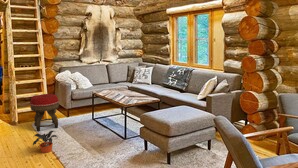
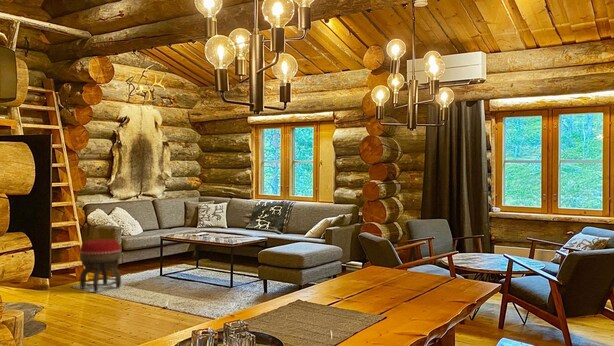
potted plant: present [33,131,58,153] -> none [122,279,155,306]

